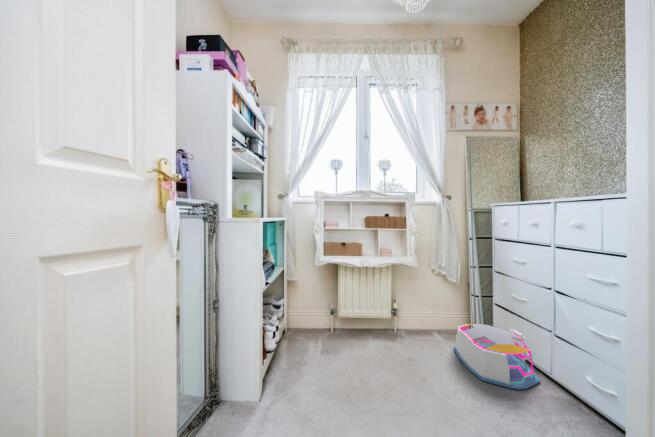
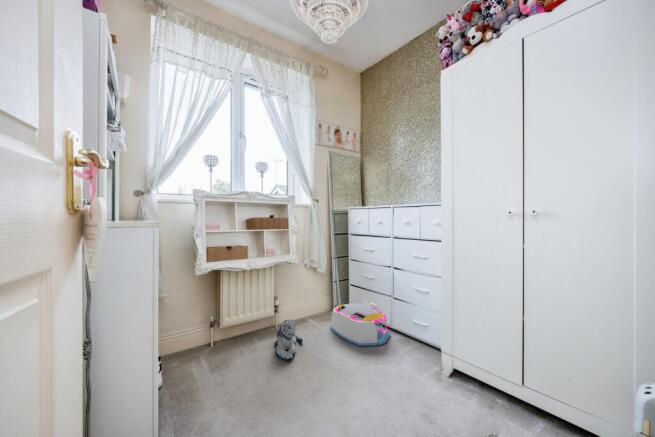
plush toy: none [379,324,413,366] -> present [275,320,303,360]

